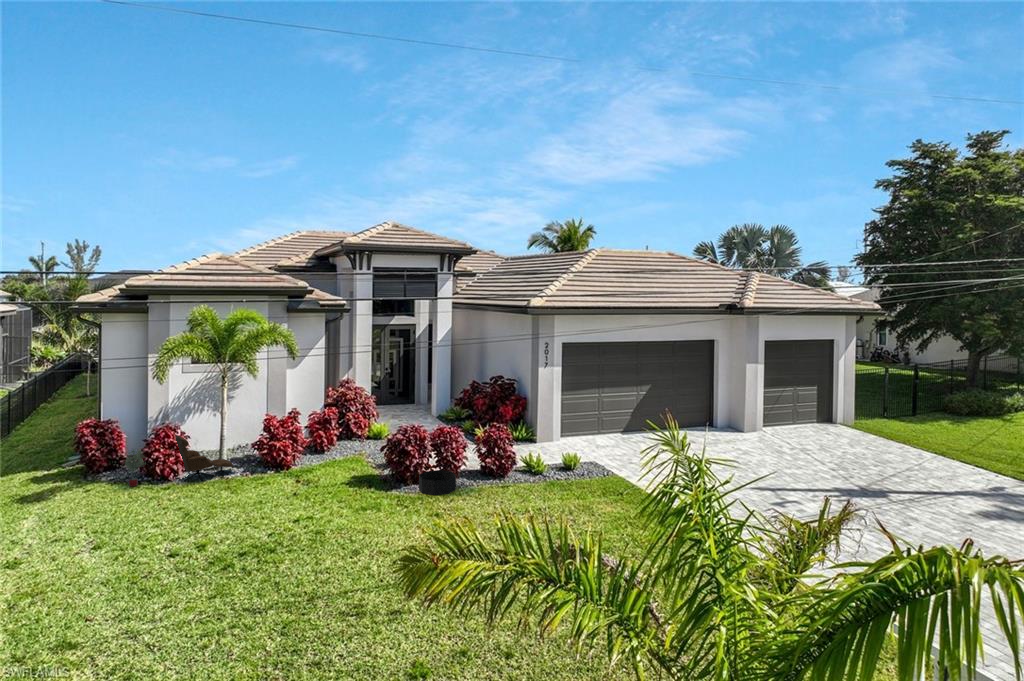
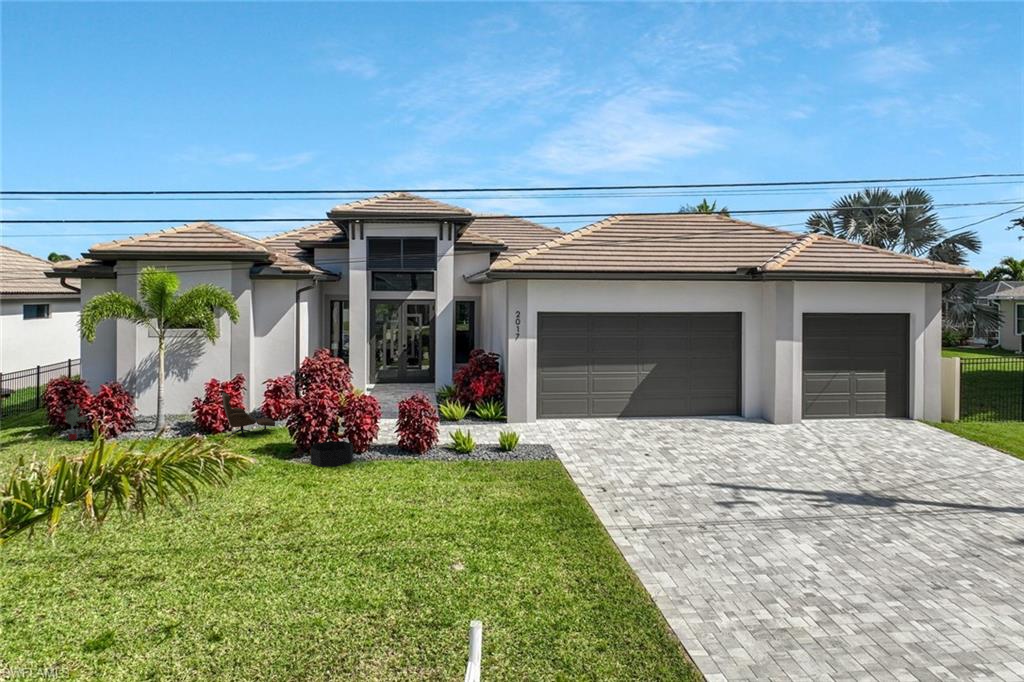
lounge chair: present [175,436,233,482] -> present [222,393,275,437]

